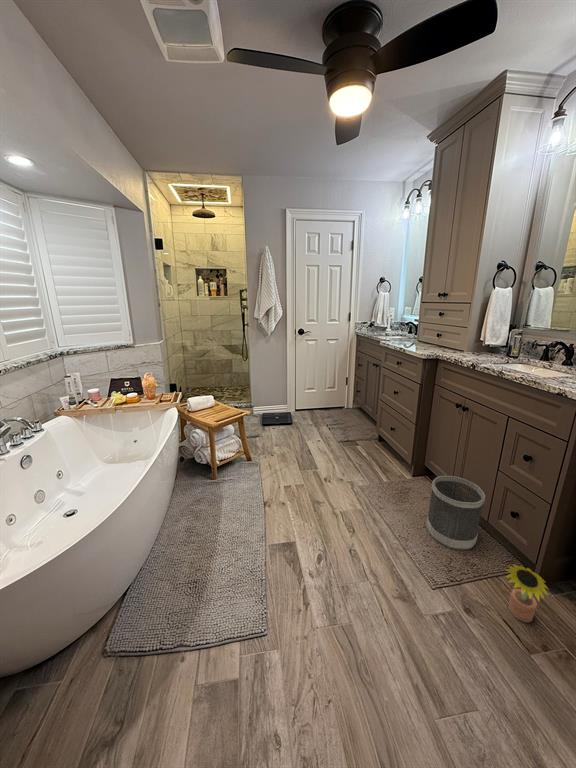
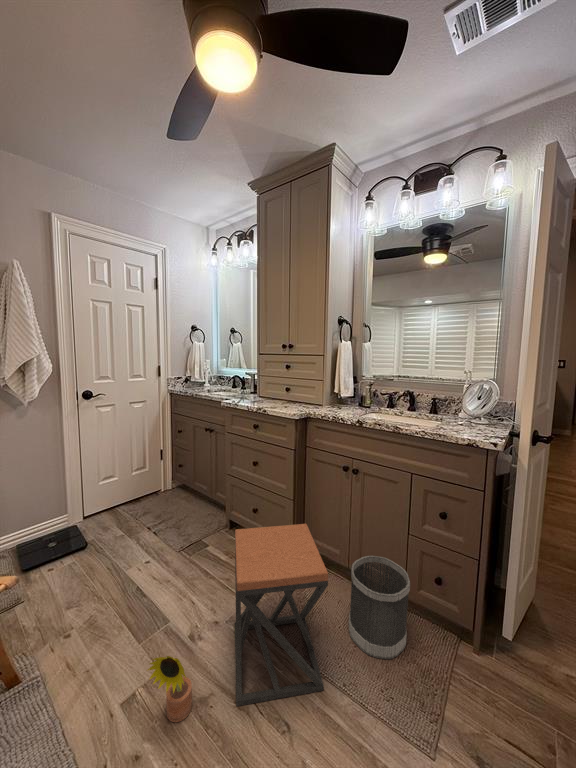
stool: none [333,424,406,534] -> present [235,524,328,706]
decorative plant: present [506,564,548,622] -> present [148,656,192,722]

